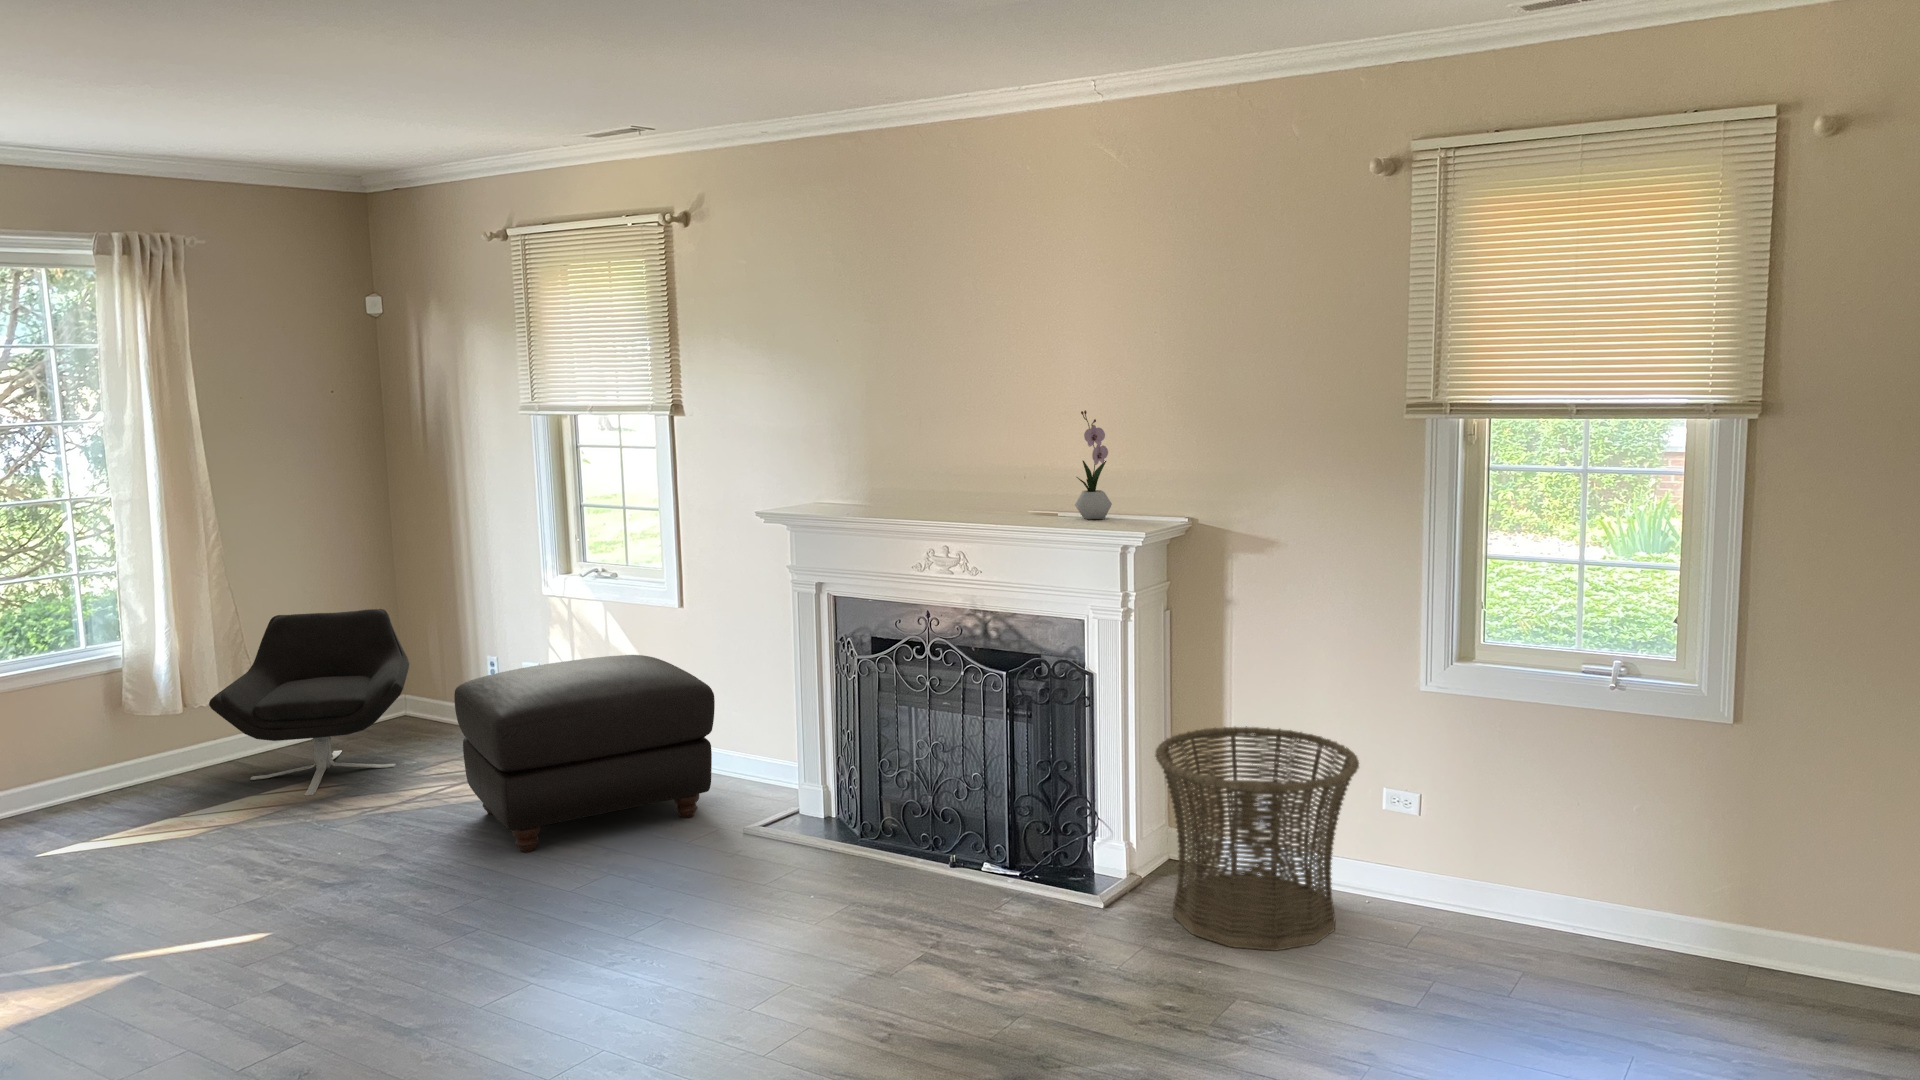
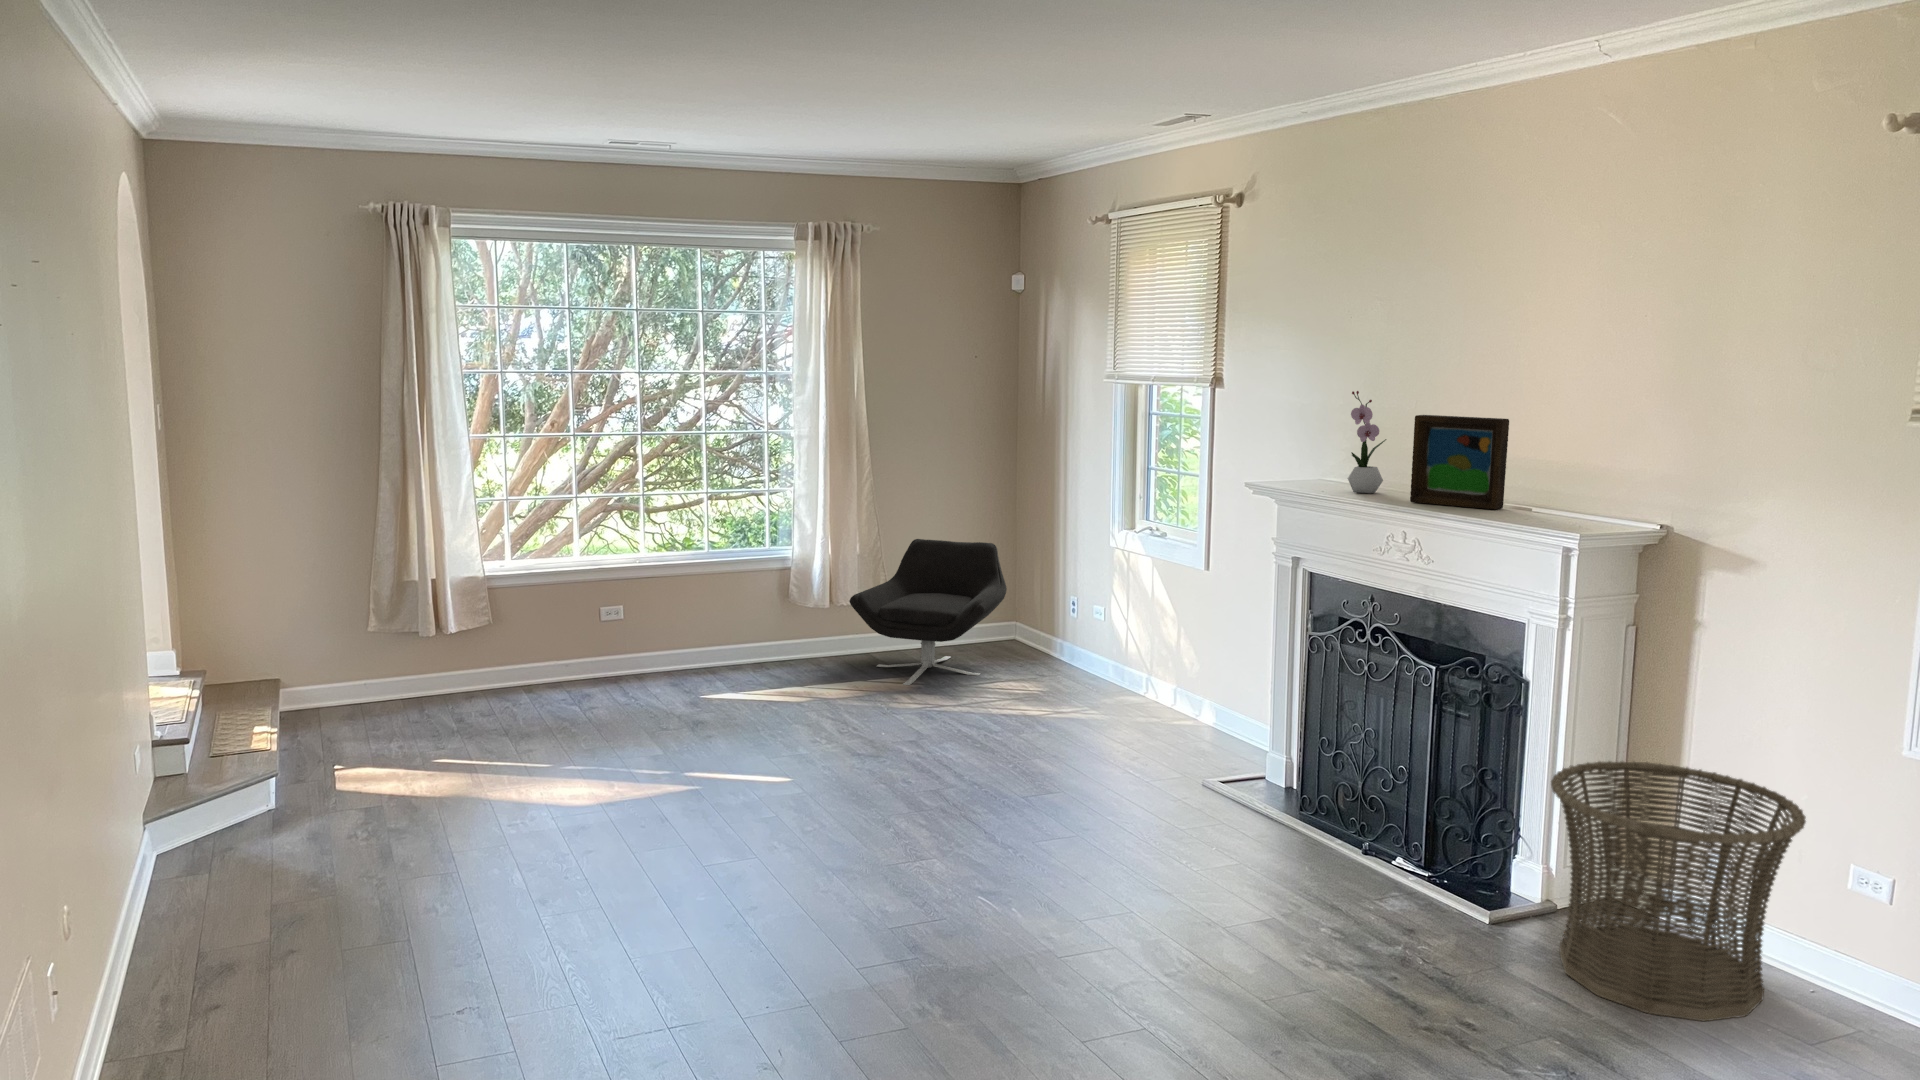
flower arrangement: present [1075,410,1112,519] -> present [1348,391,1386,493]
picture frame: none [950,431,1037,517] -> present [1410,415,1509,510]
ottoman: present [454,655,715,852] -> none [999,604,1200,760]

